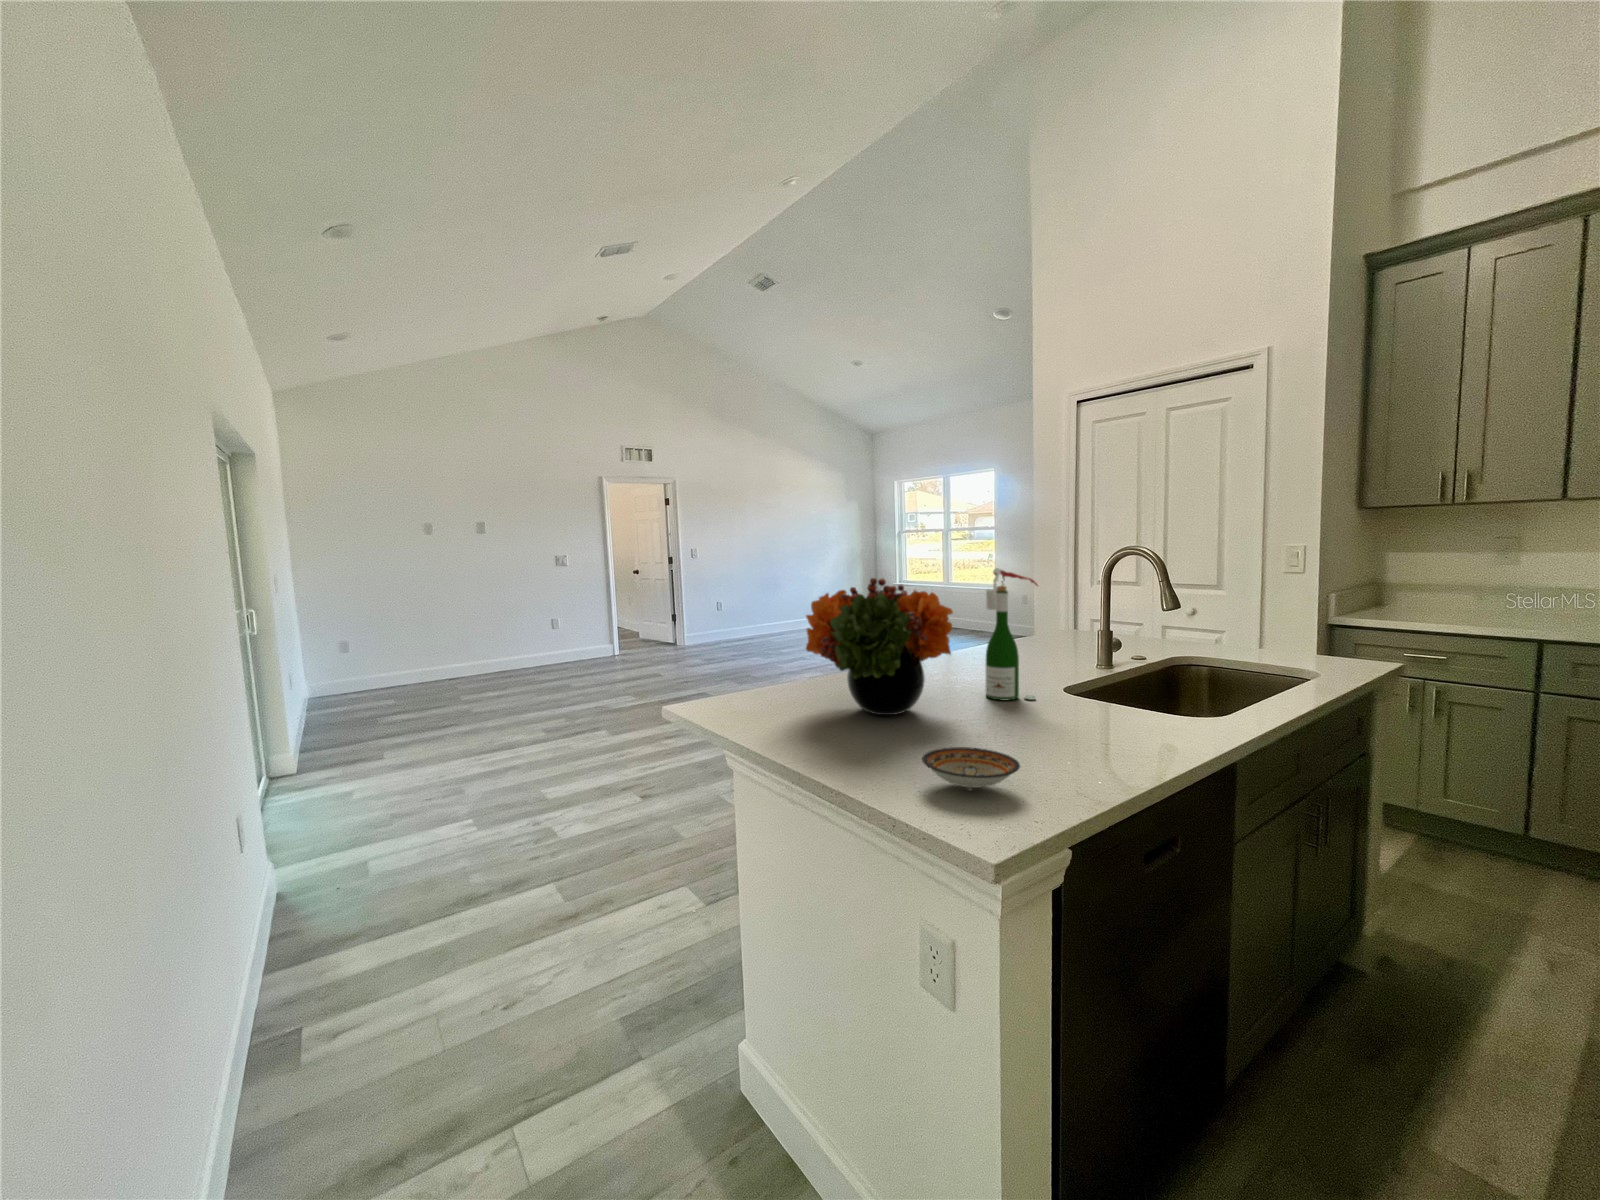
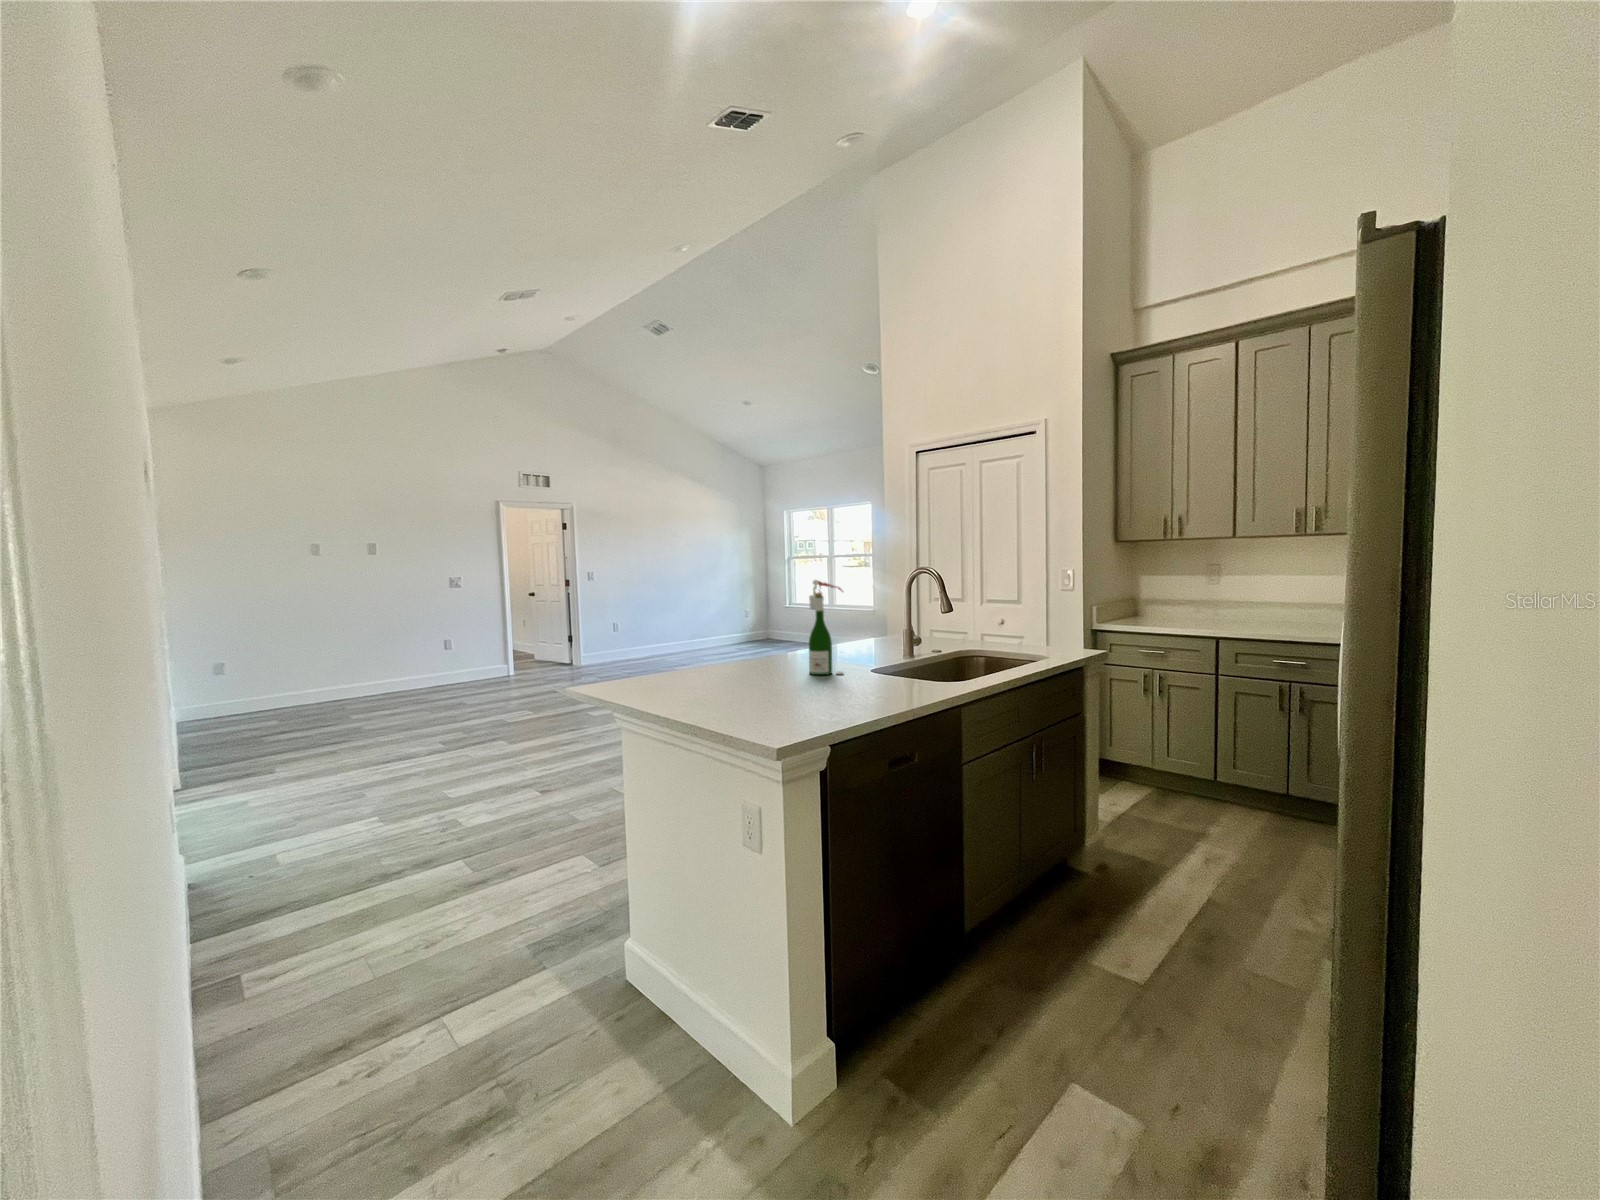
flower arrangement: present [806,578,953,715] -> none [672,585,783,685]
ceramic bowl: present [922,747,1020,788] -> none [744,694,806,718]

